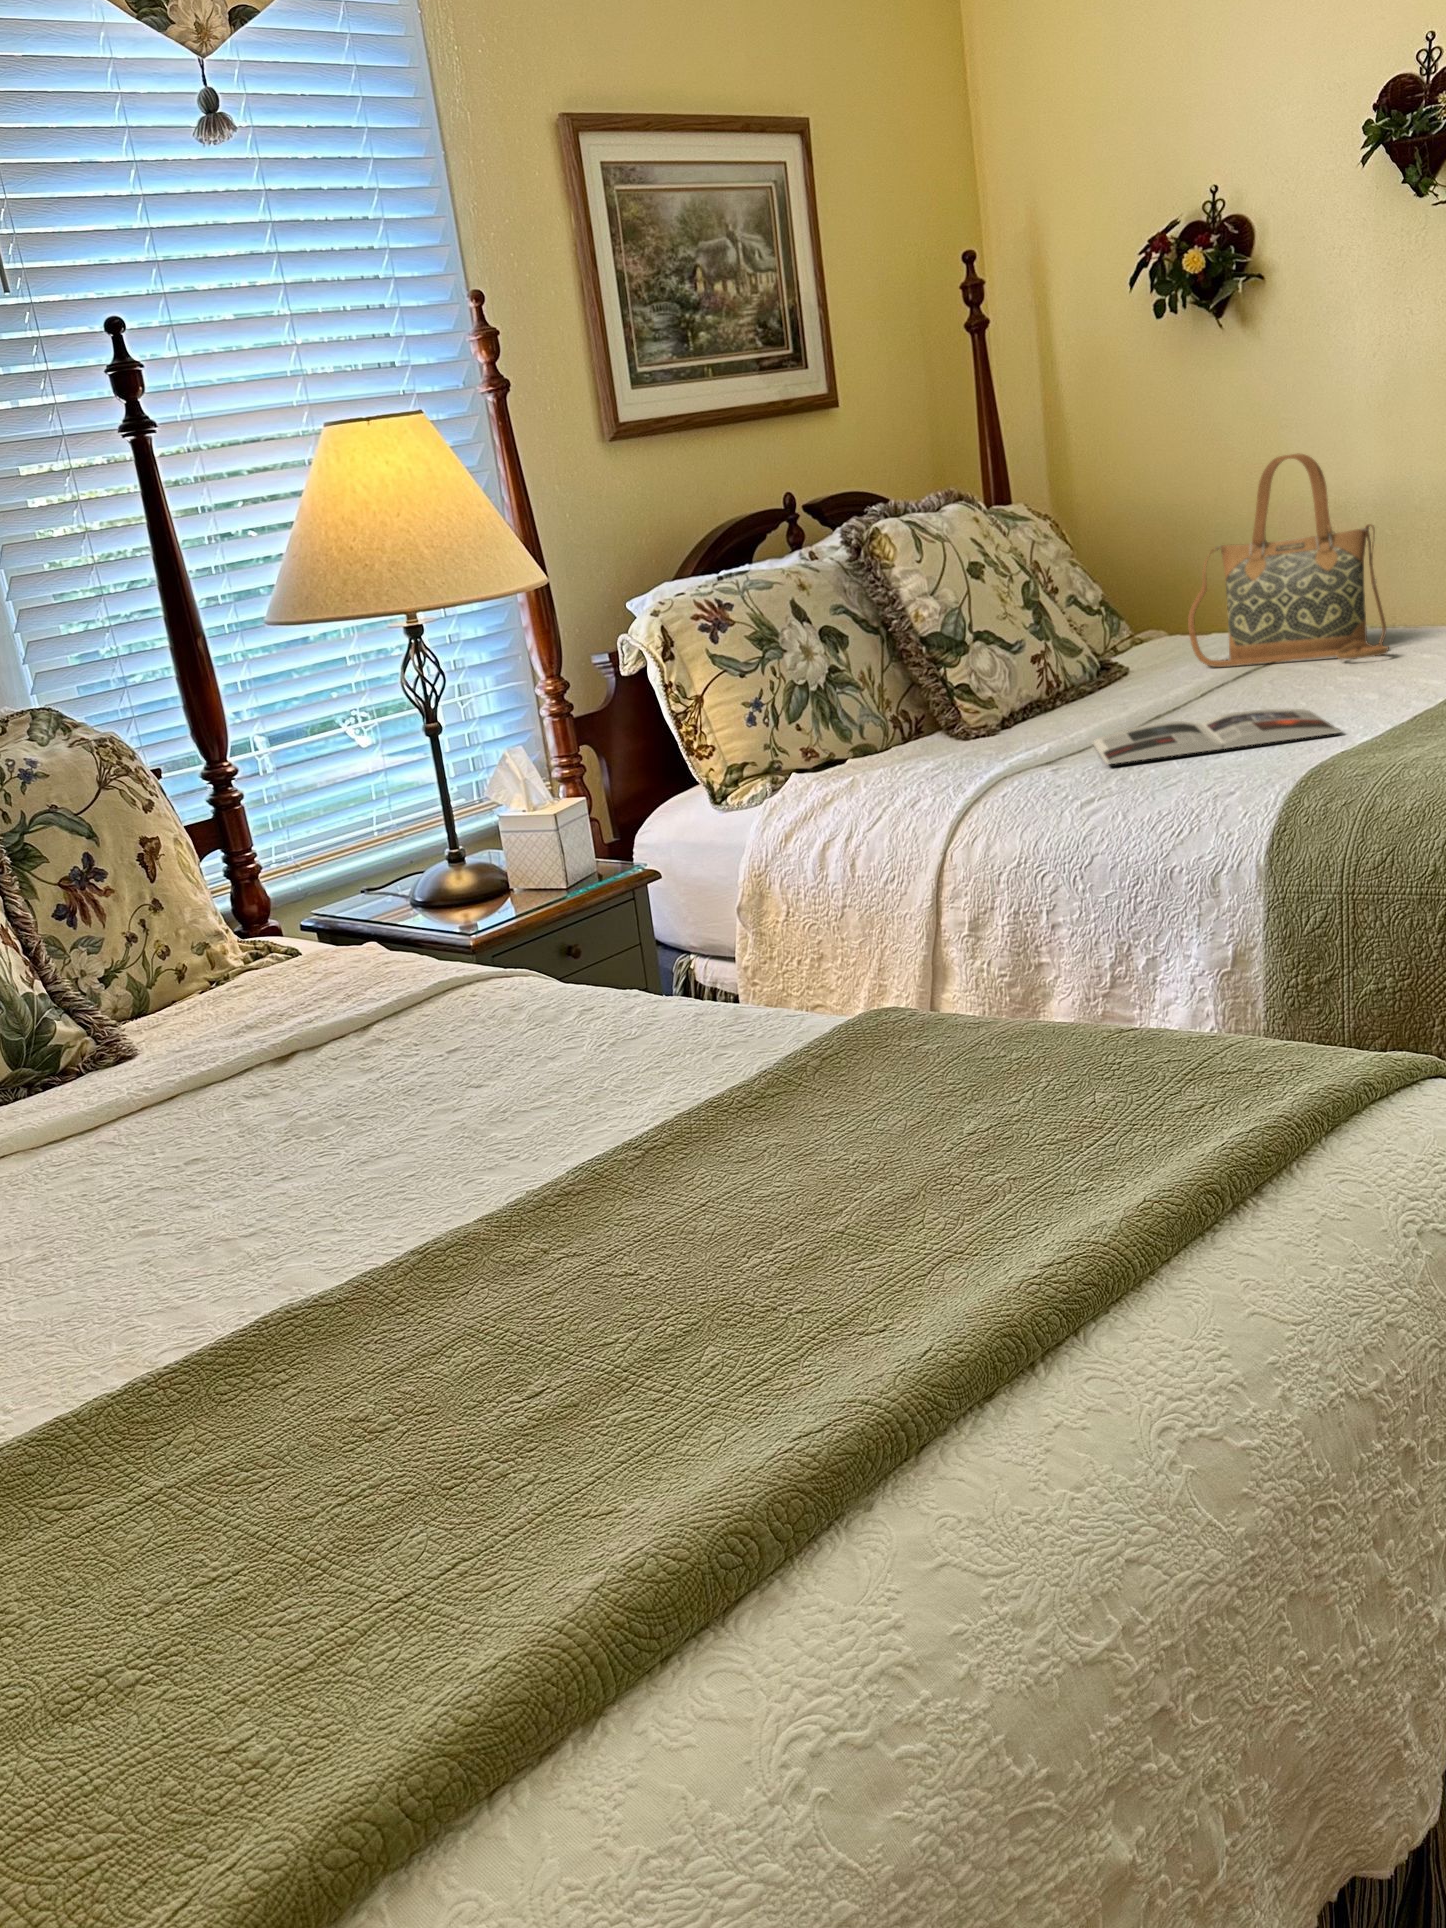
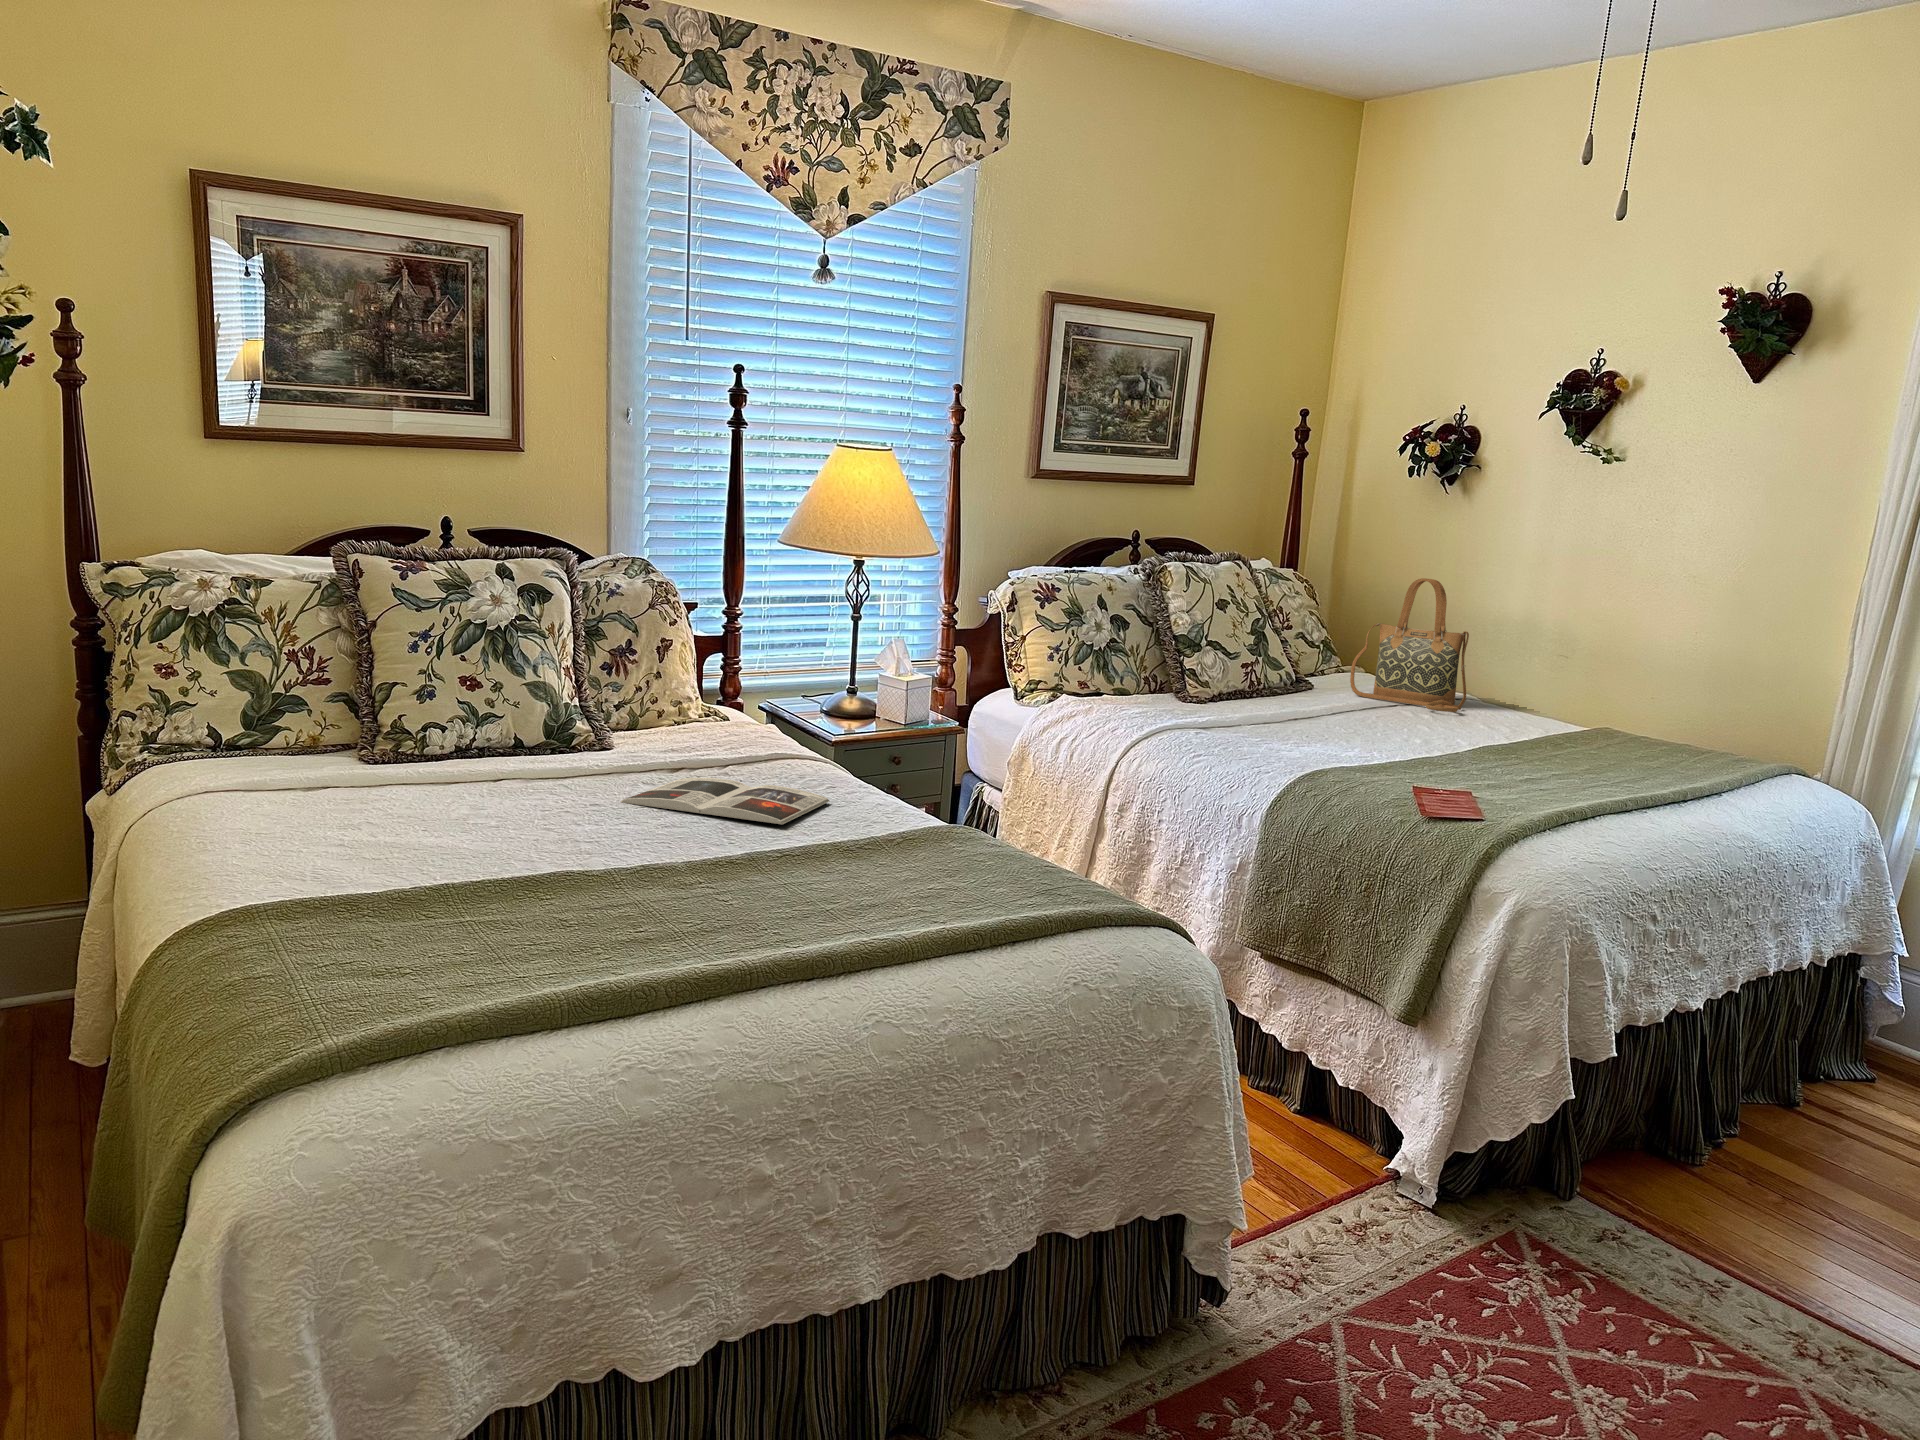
magazine: present [1093,709,1341,764] -> present [621,778,830,824]

